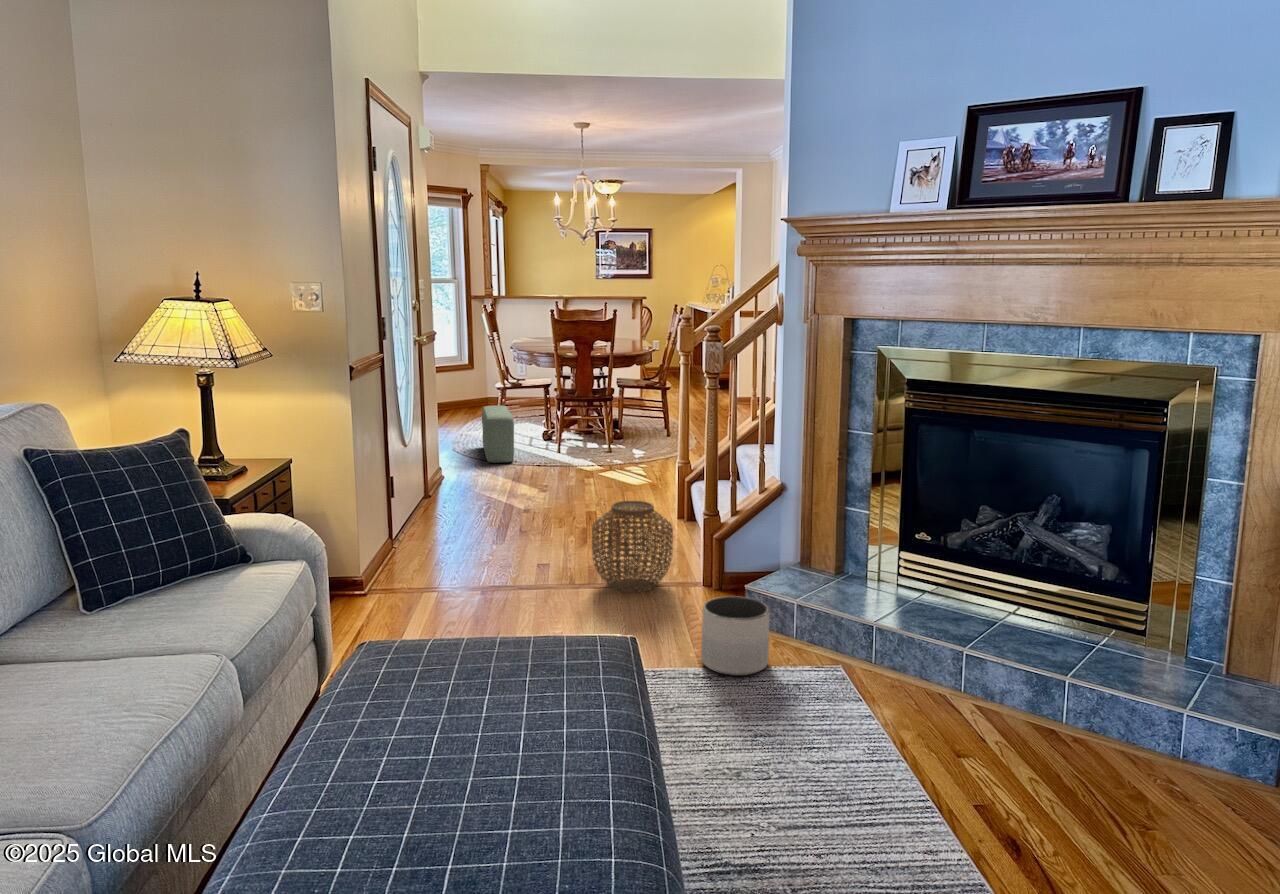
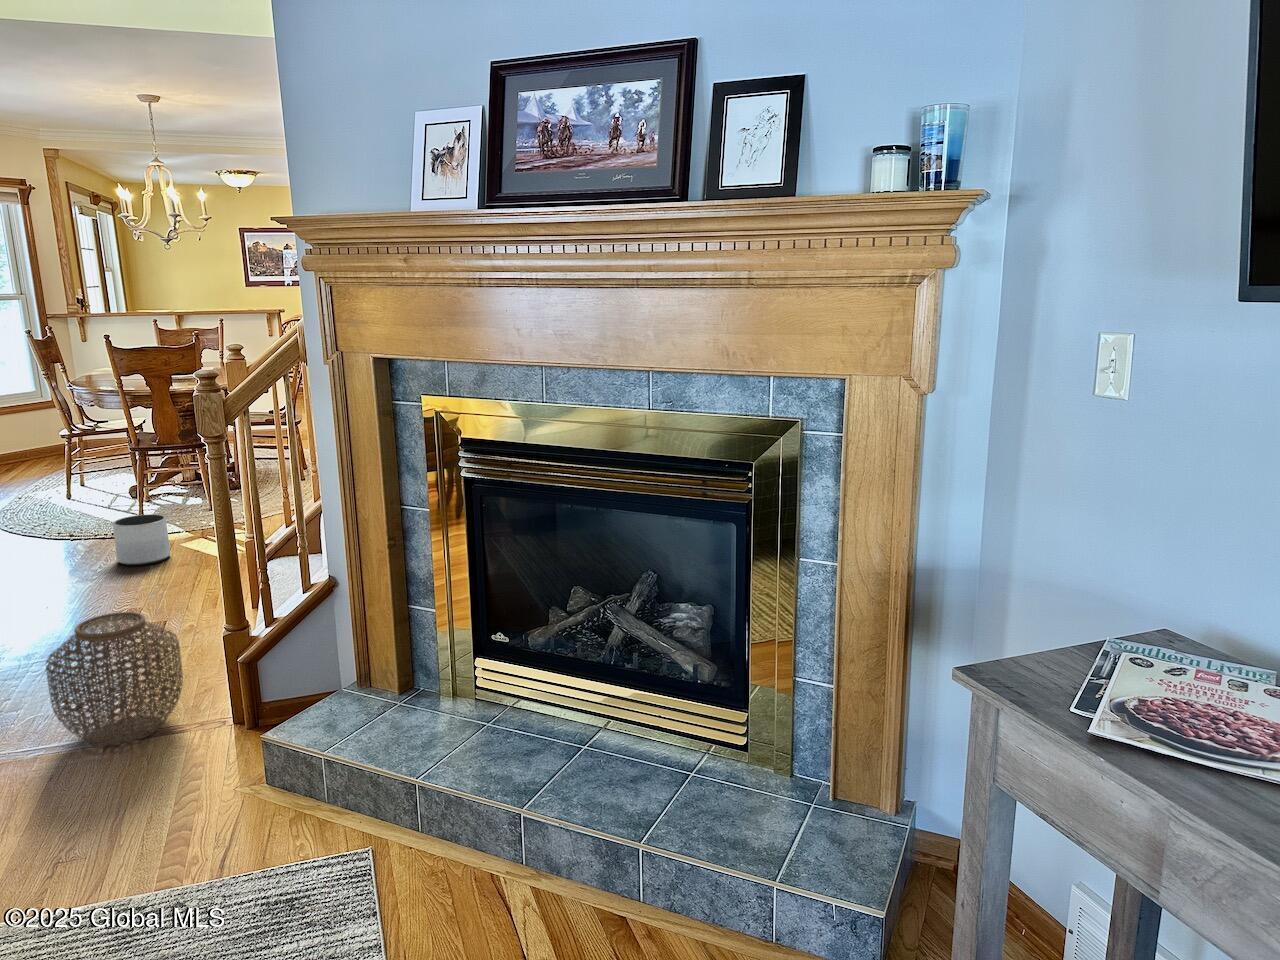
pouf: present [482,405,514,463] -> none [21,455,76,533]
planter: present [701,596,770,676] -> present [113,514,170,565]

